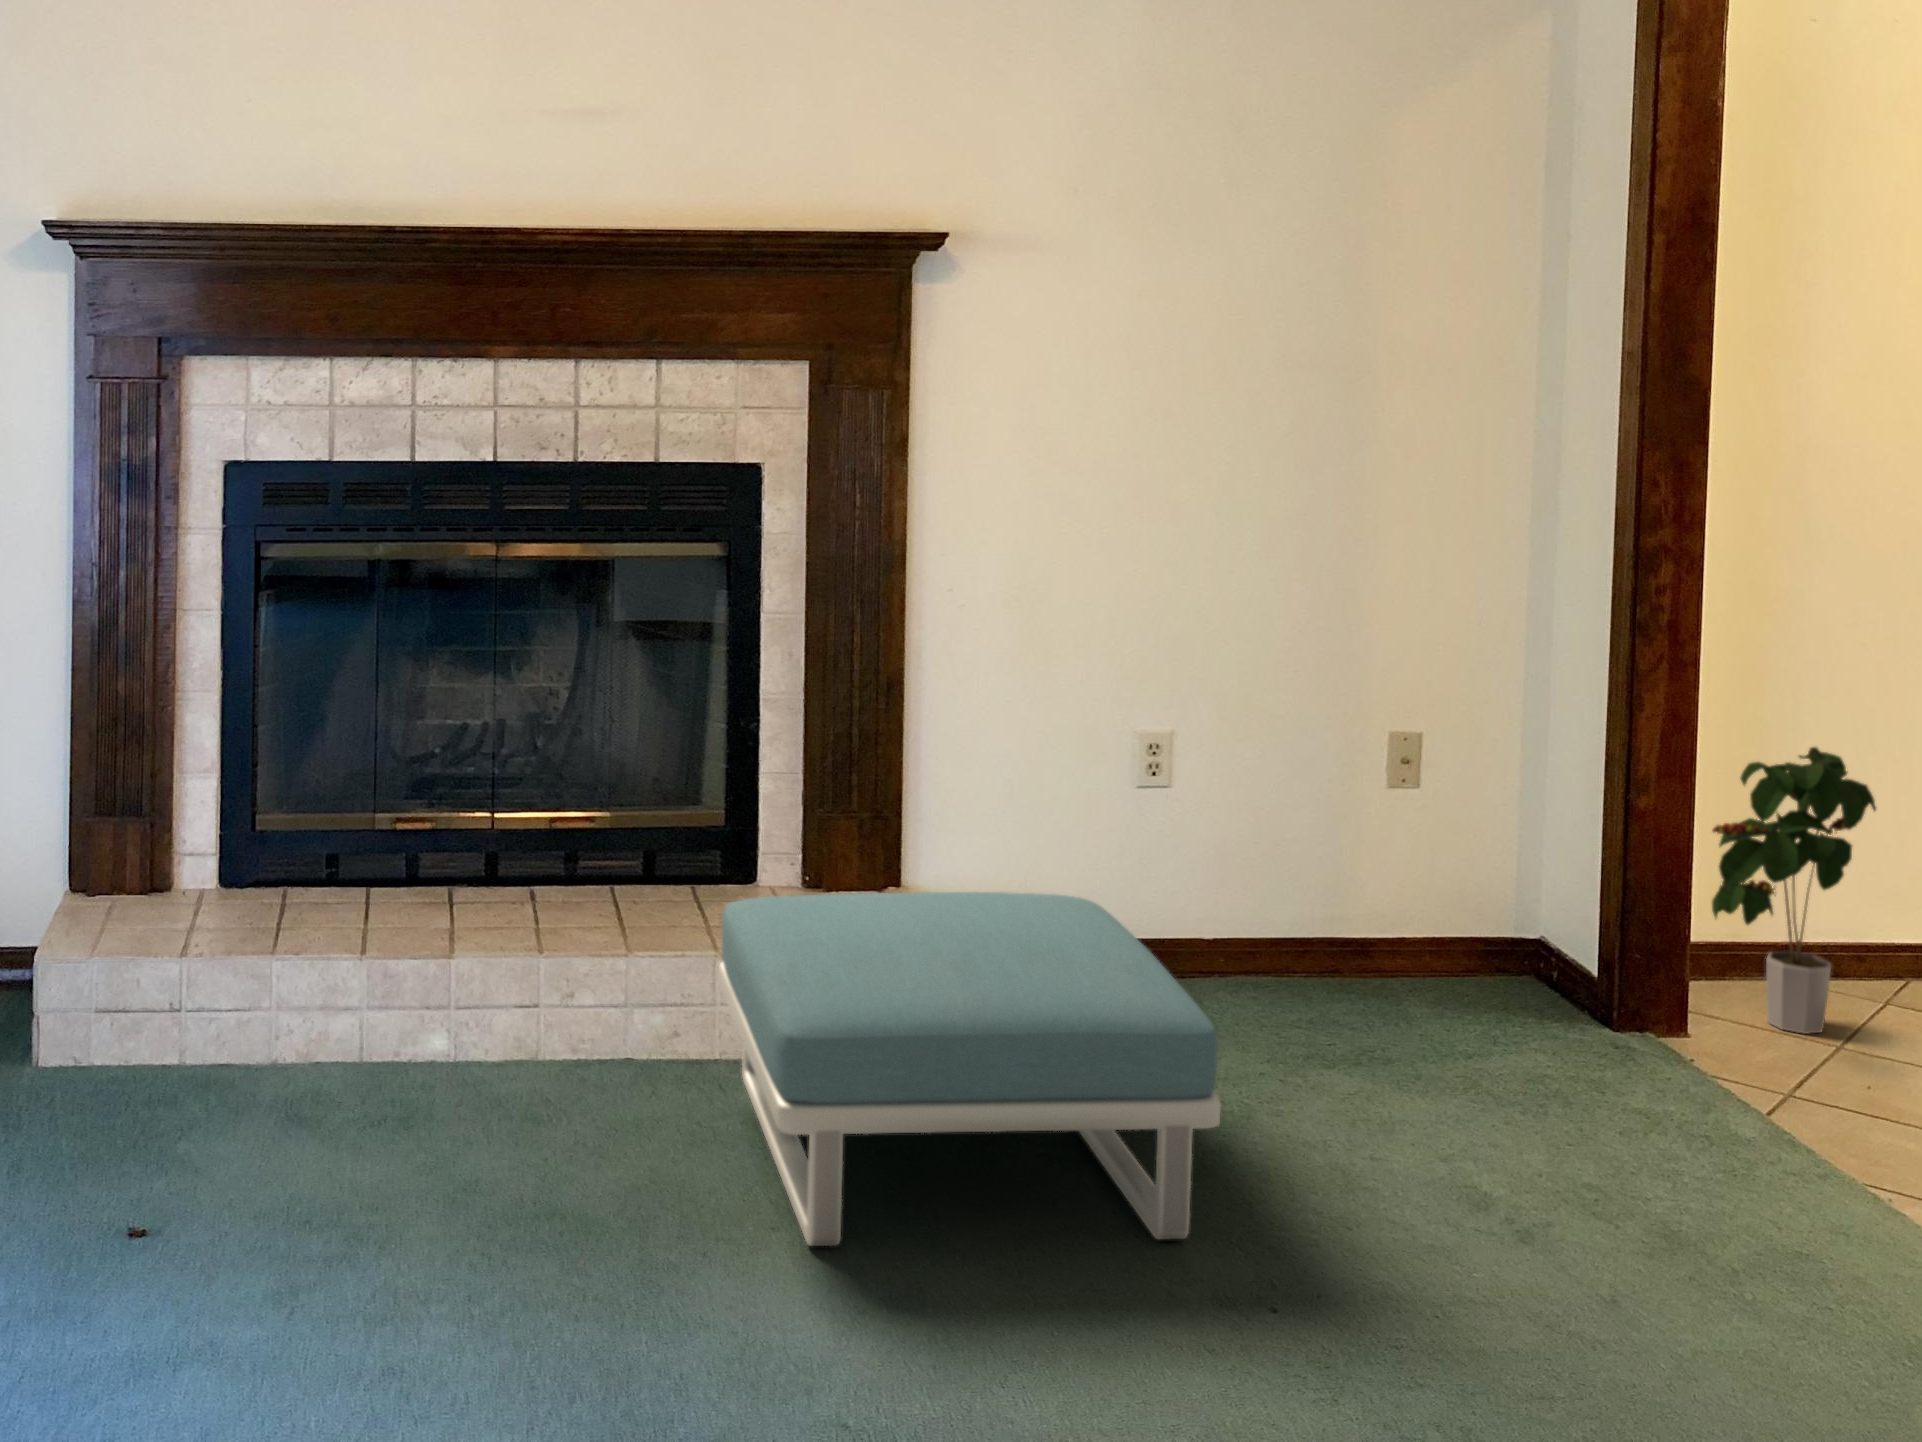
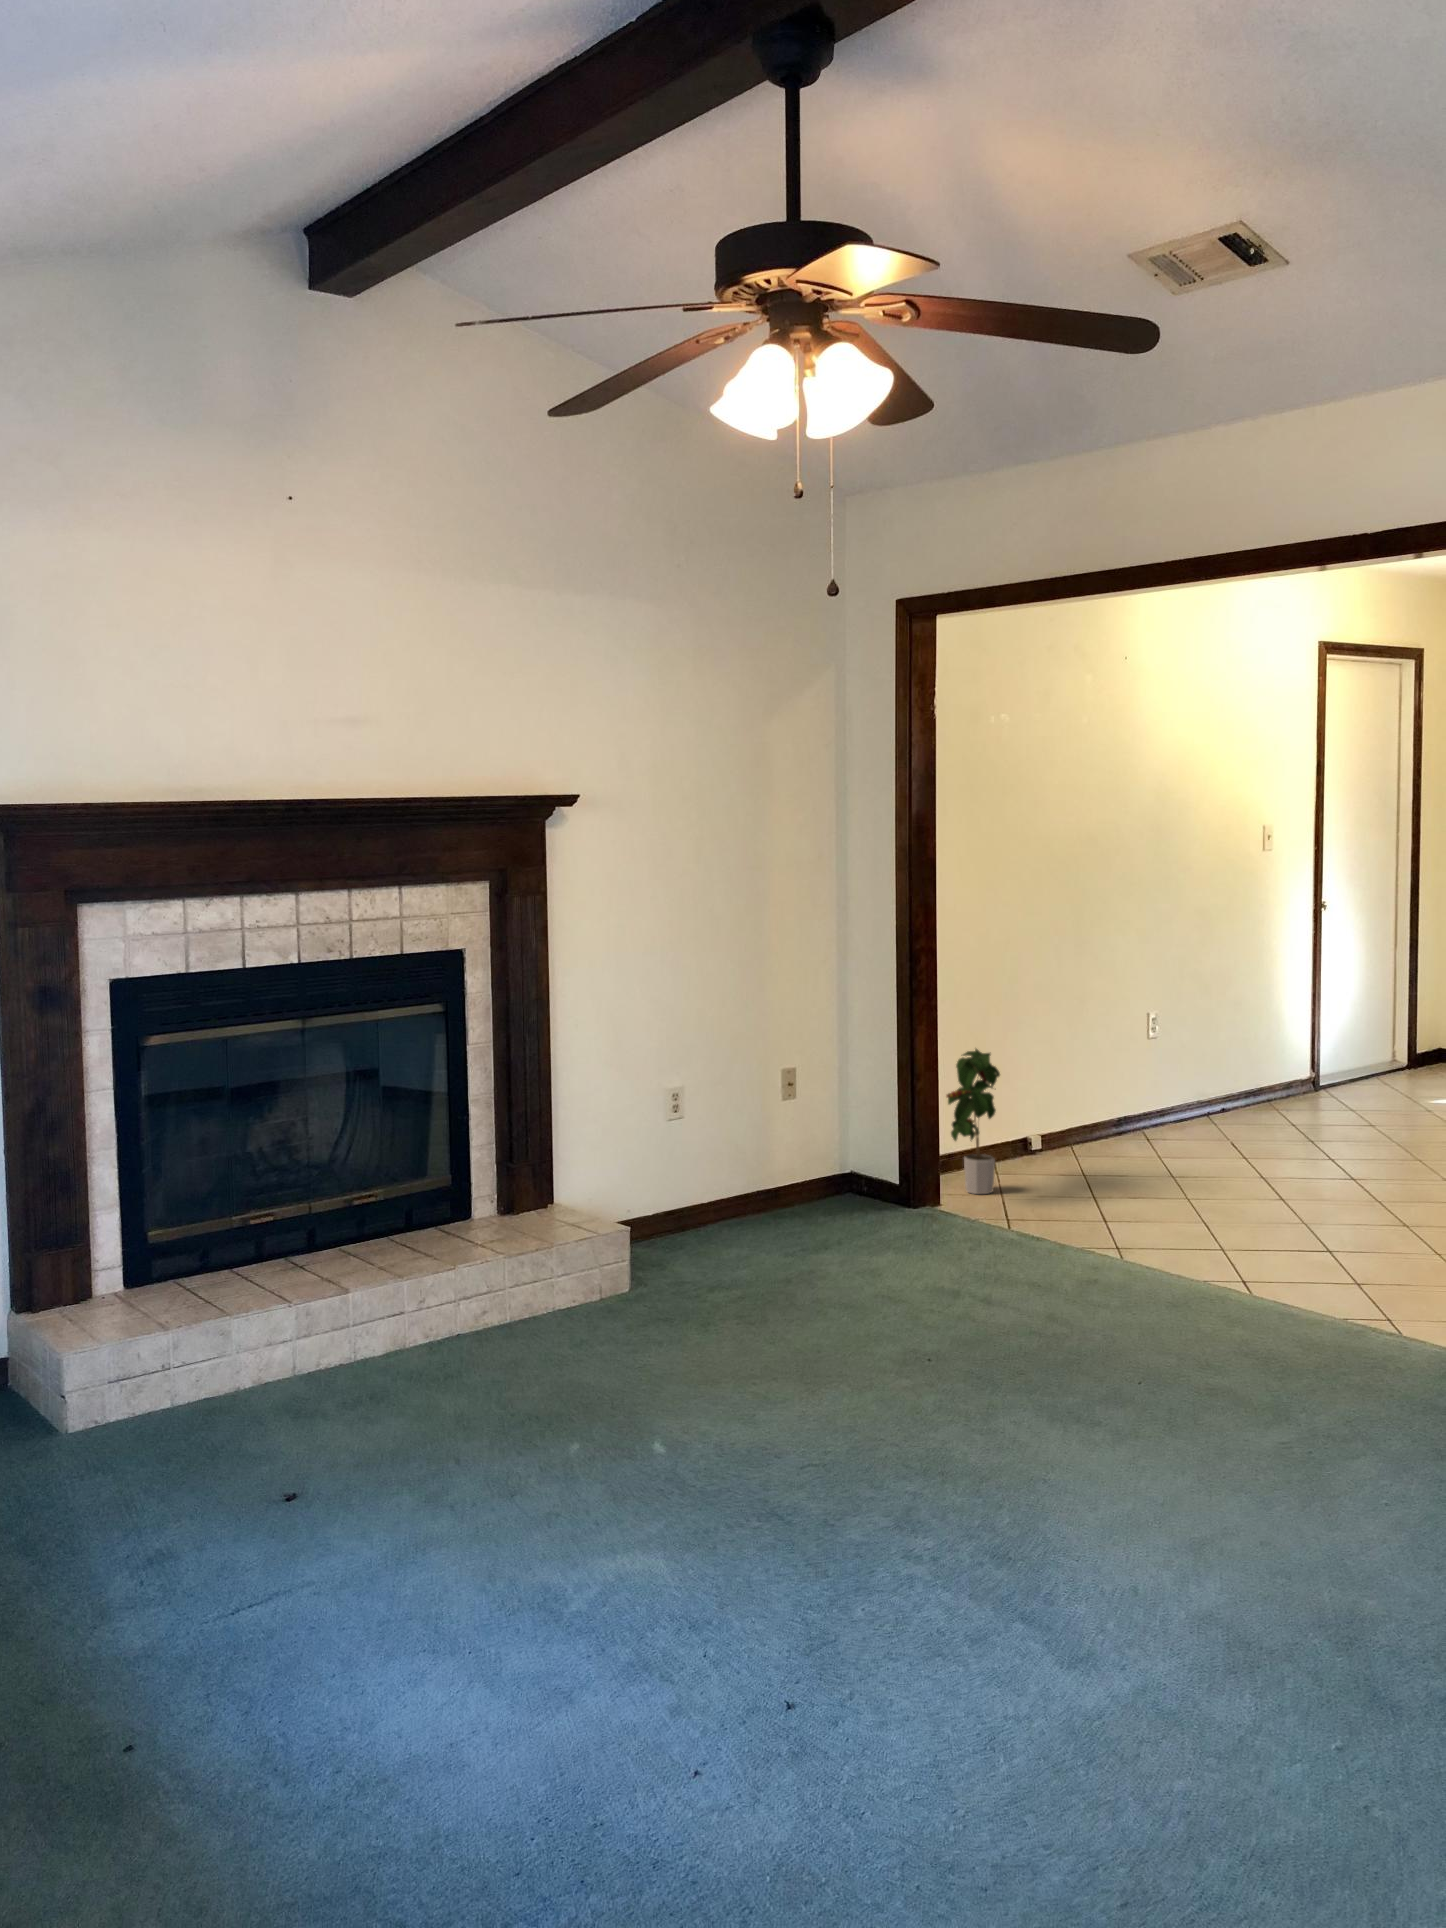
footstool: present [719,892,1221,1246] -> none [527,1180,866,1396]

